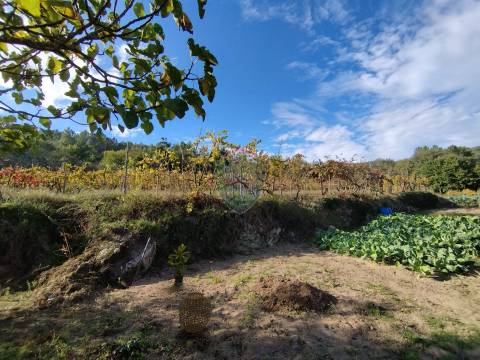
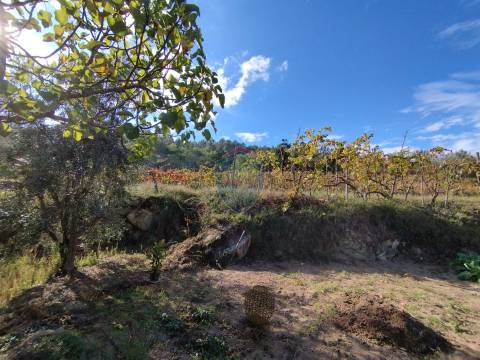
potted plant: present [168,244,189,285] -> present [146,239,168,283]

